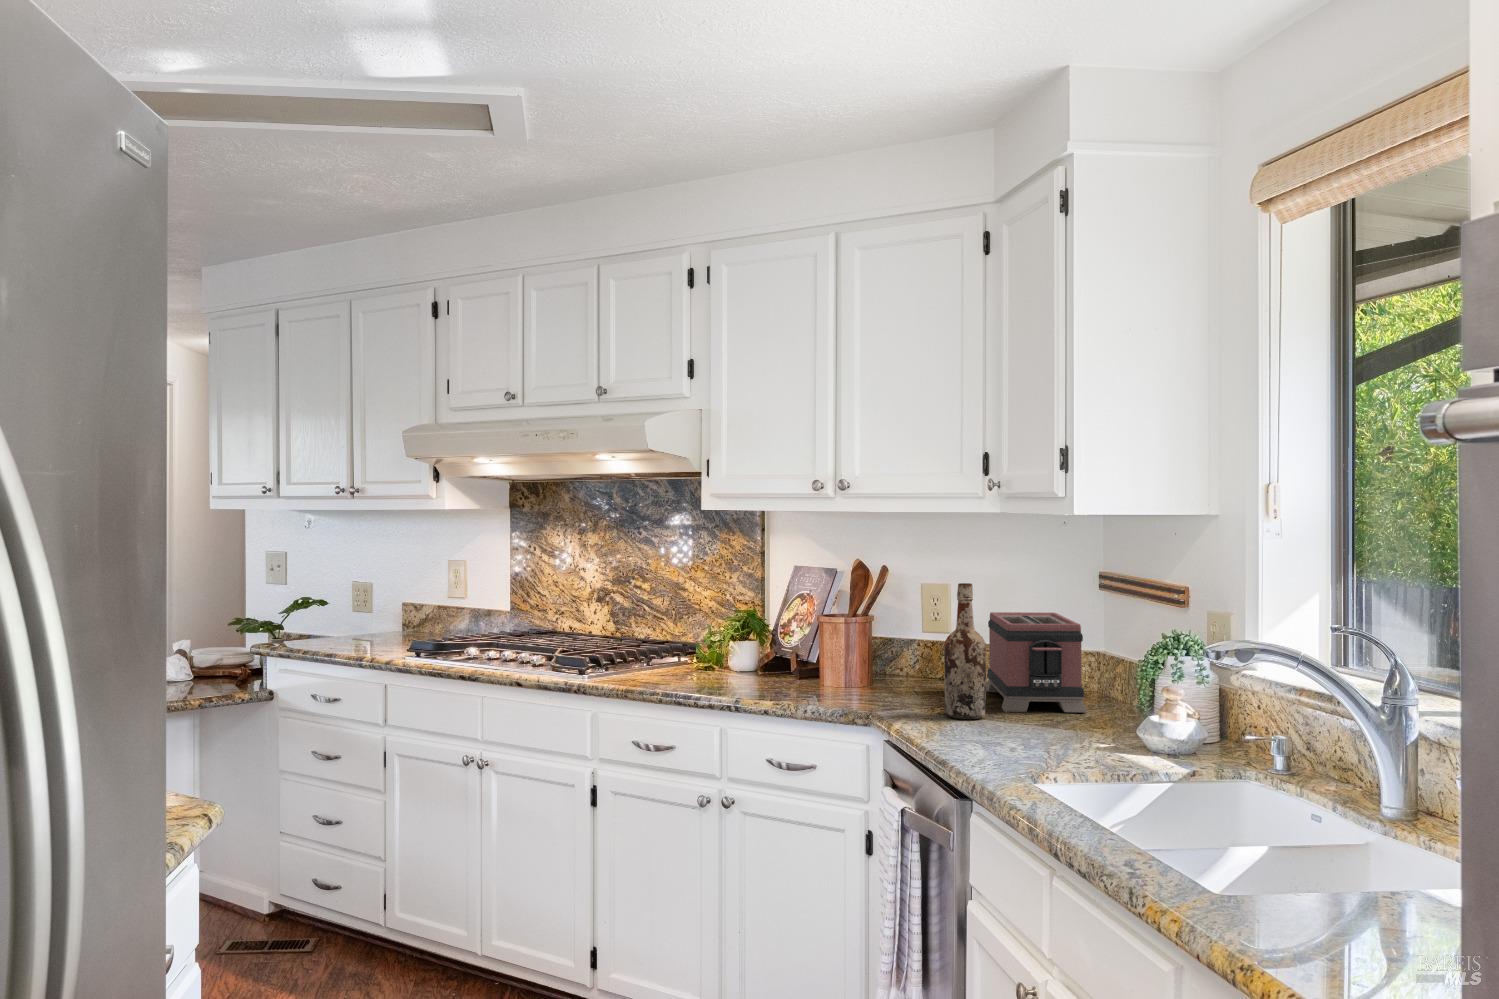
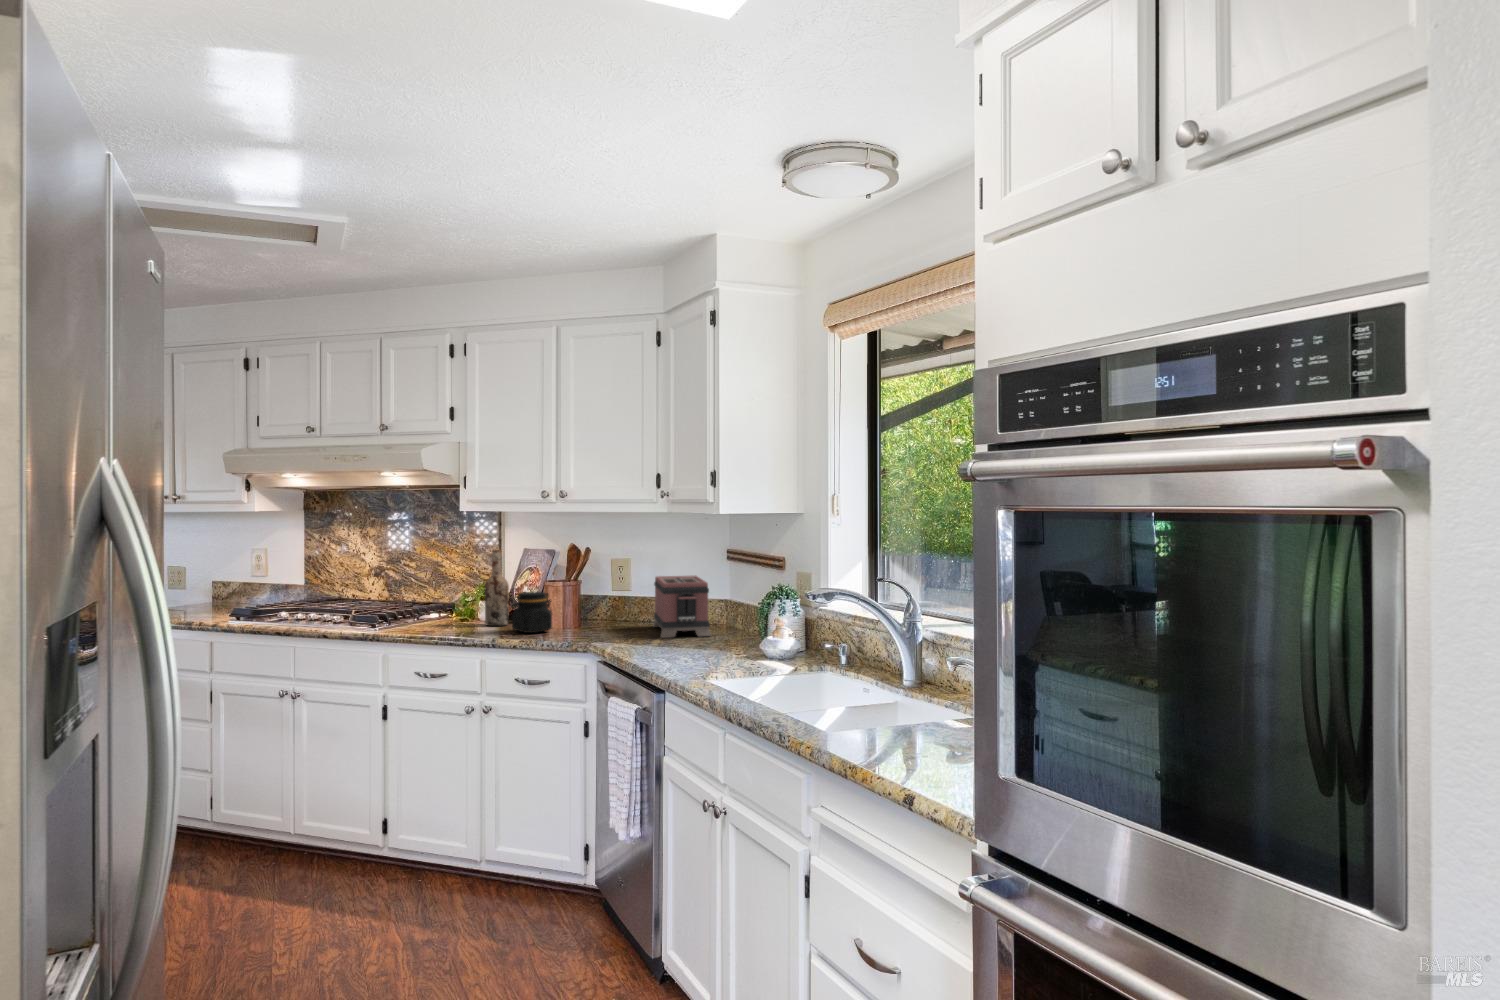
wine bottle: present [944,583,986,719] -> present [485,550,509,626]
jar: none [770,631,832,693] -> present [512,592,552,633]

